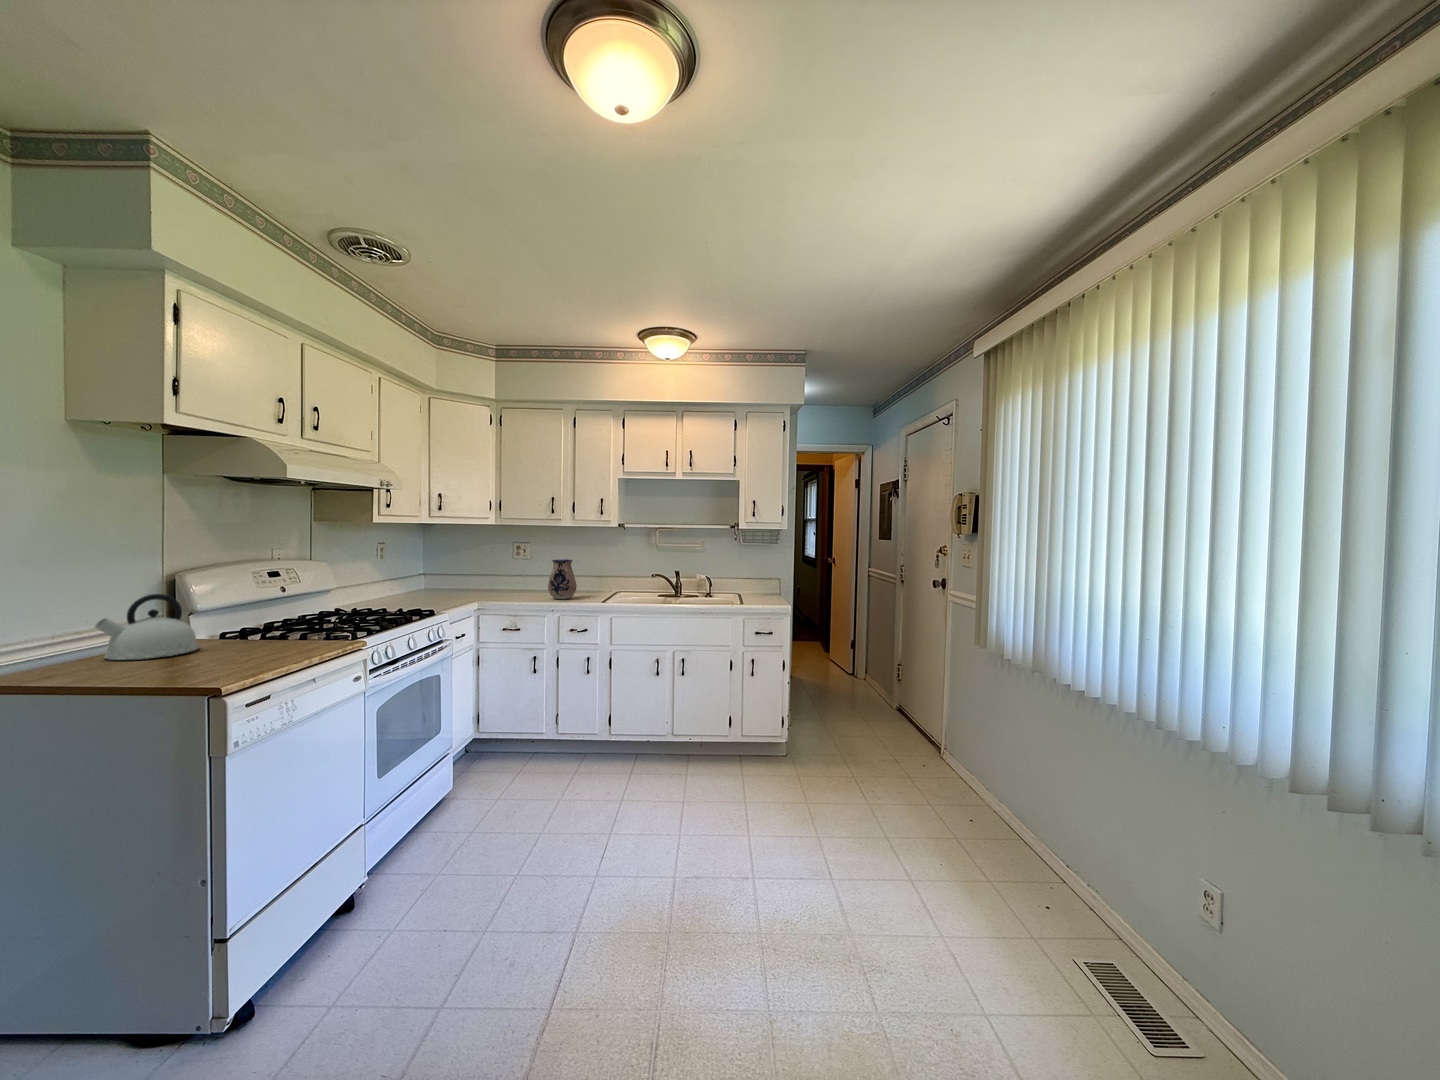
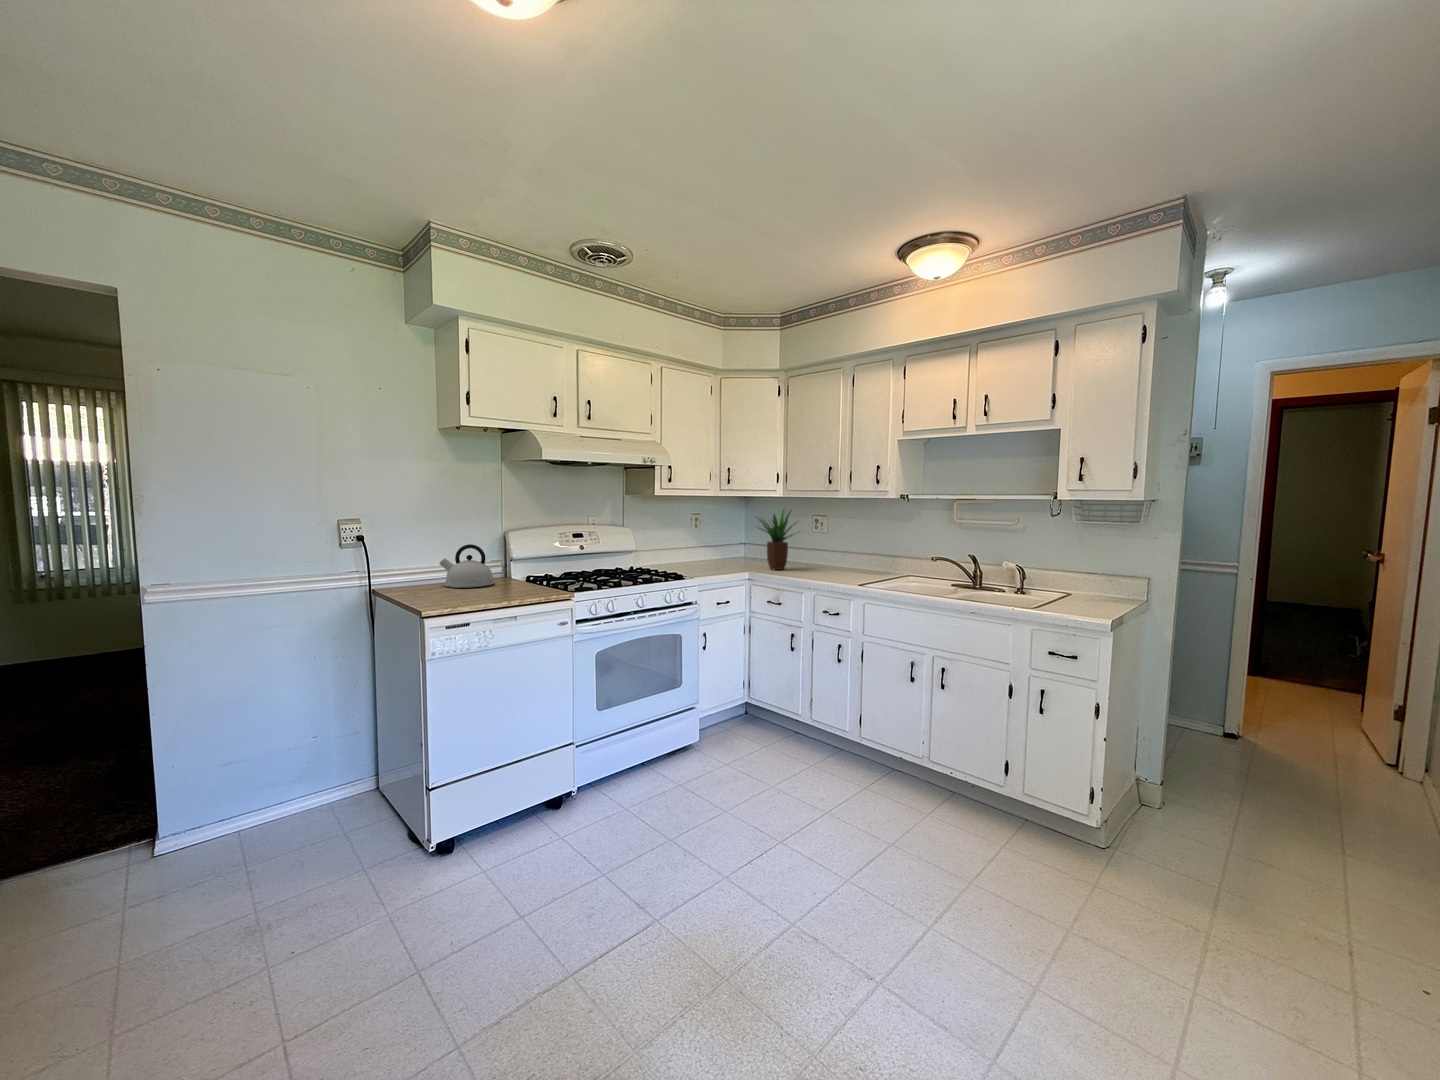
potted plant: none [470,534,521,597] -> present [759,509,793,570]
ceramic pitcher: present [548,559,577,599] -> none [814,534,844,578]

